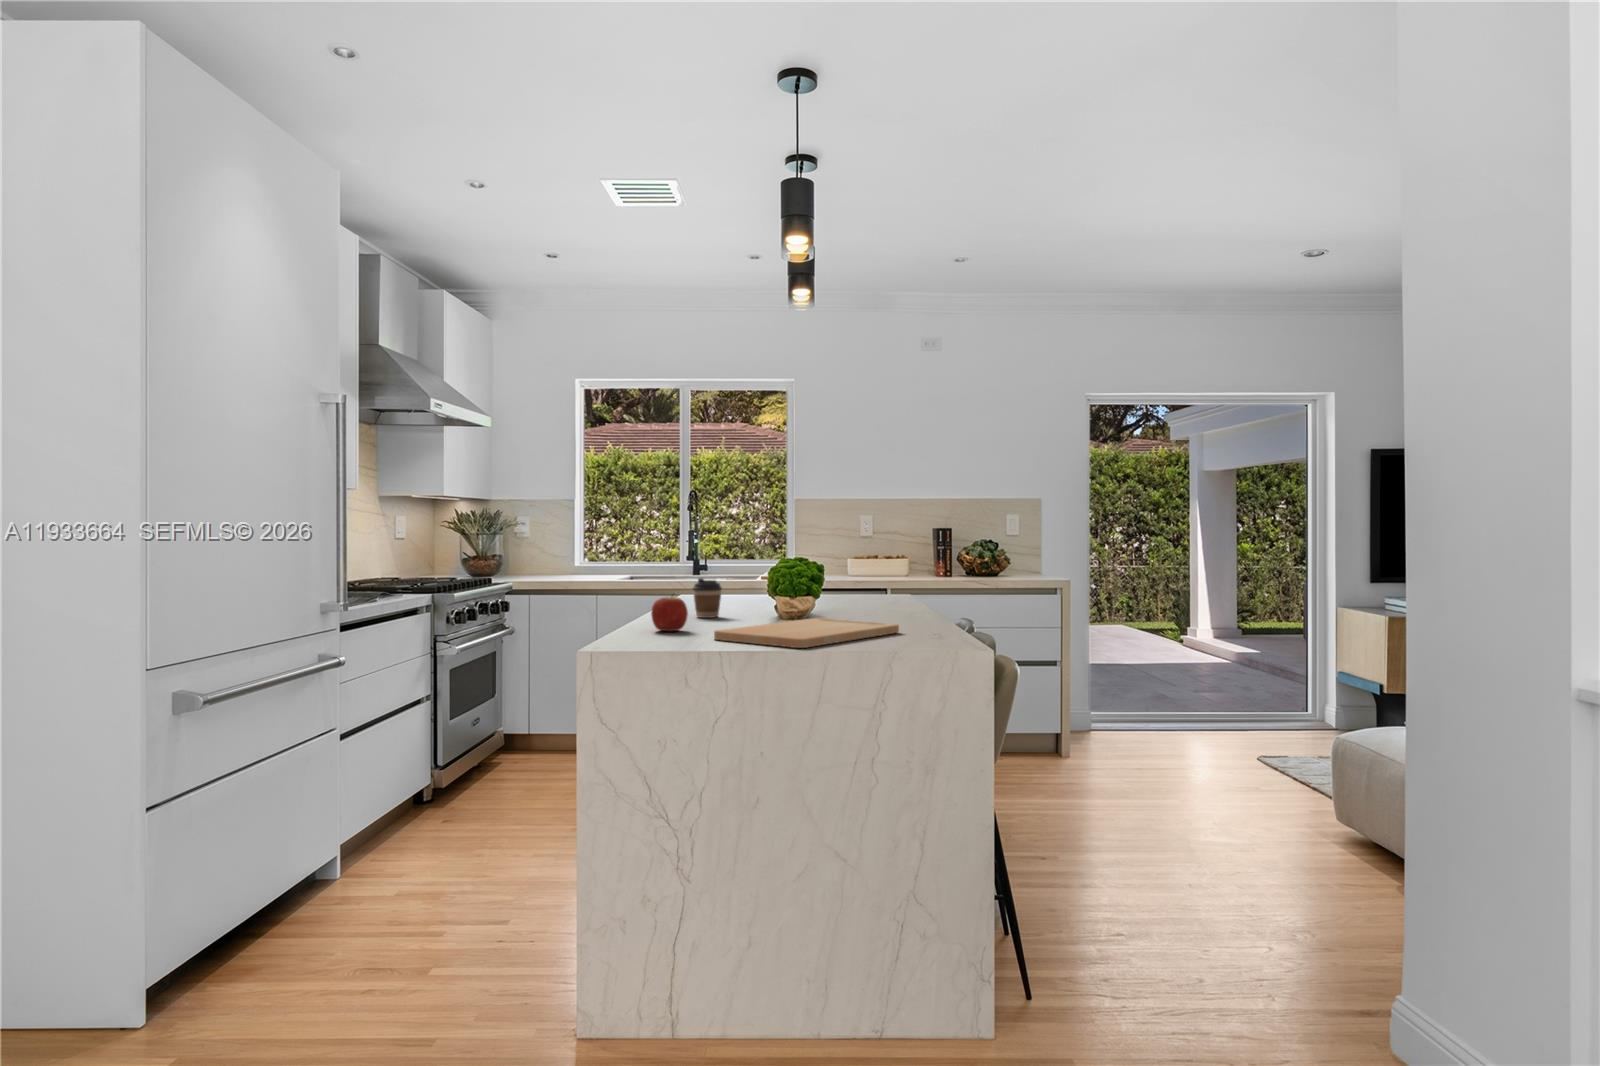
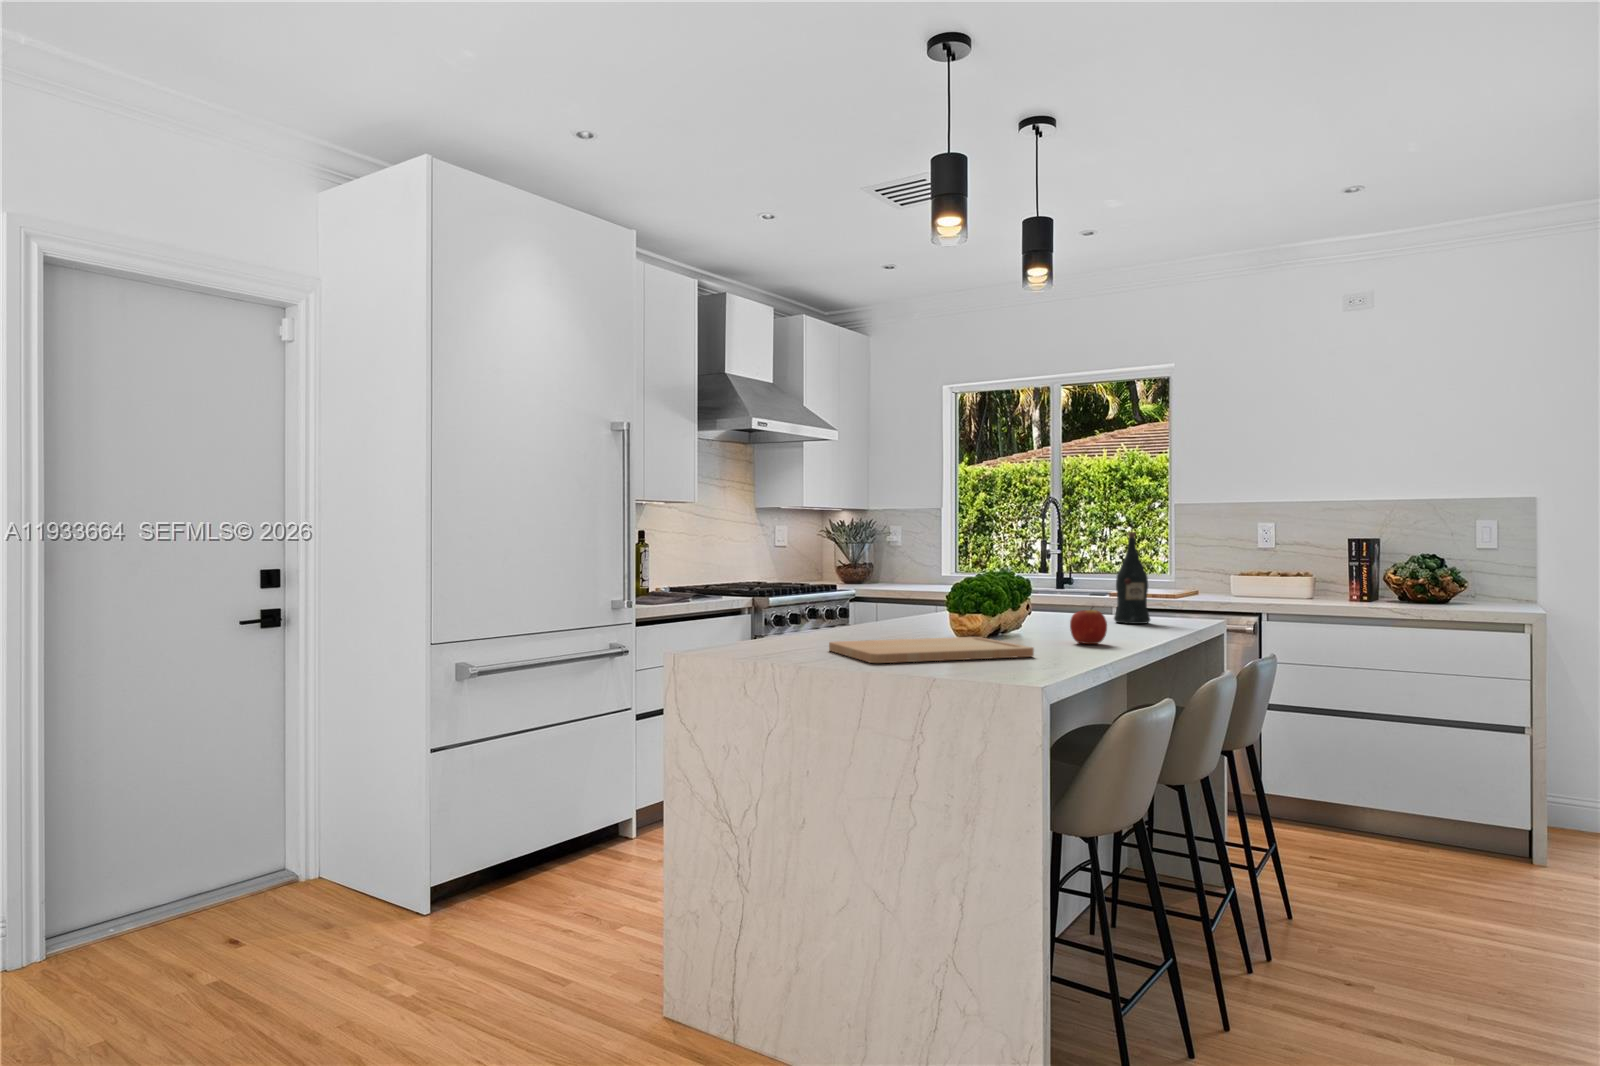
wine bottle: none [841,522,871,601] -> present [1114,532,1150,624]
coffee cup: present [693,578,722,618] -> none [890,590,921,631]
apple: present [651,594,688,631] -> present [1070,607,1107,644]

